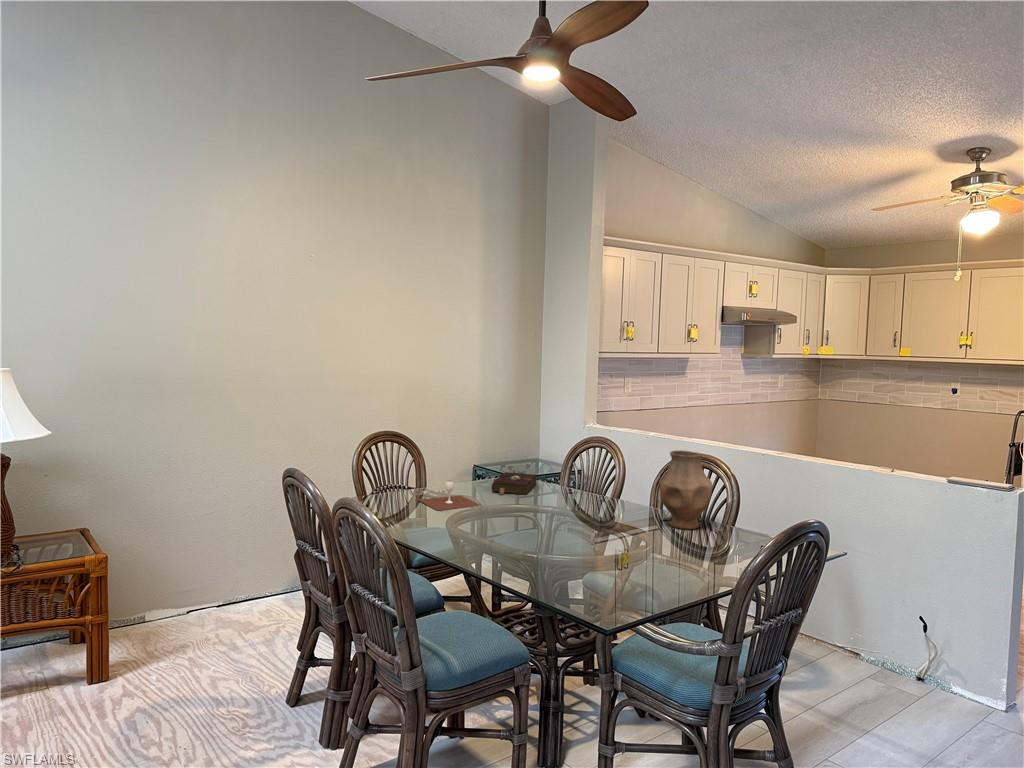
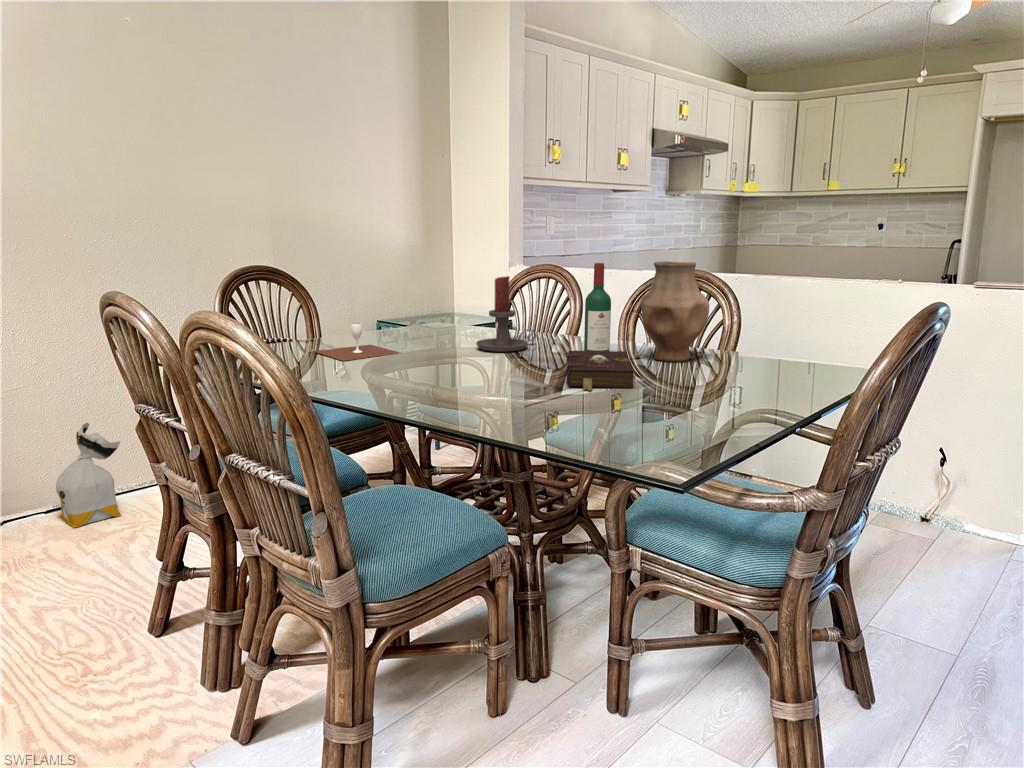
wine bottle: none [616,450,637,525] -> present [584,263,611,351]
candle holder: none [538,451,587,510] -> present [476,276,536,352]
book: present [492,472,536,495] -> present [566,351,634,391]
bag: none [225,540,274,620] -> present [56,423,121,528]

